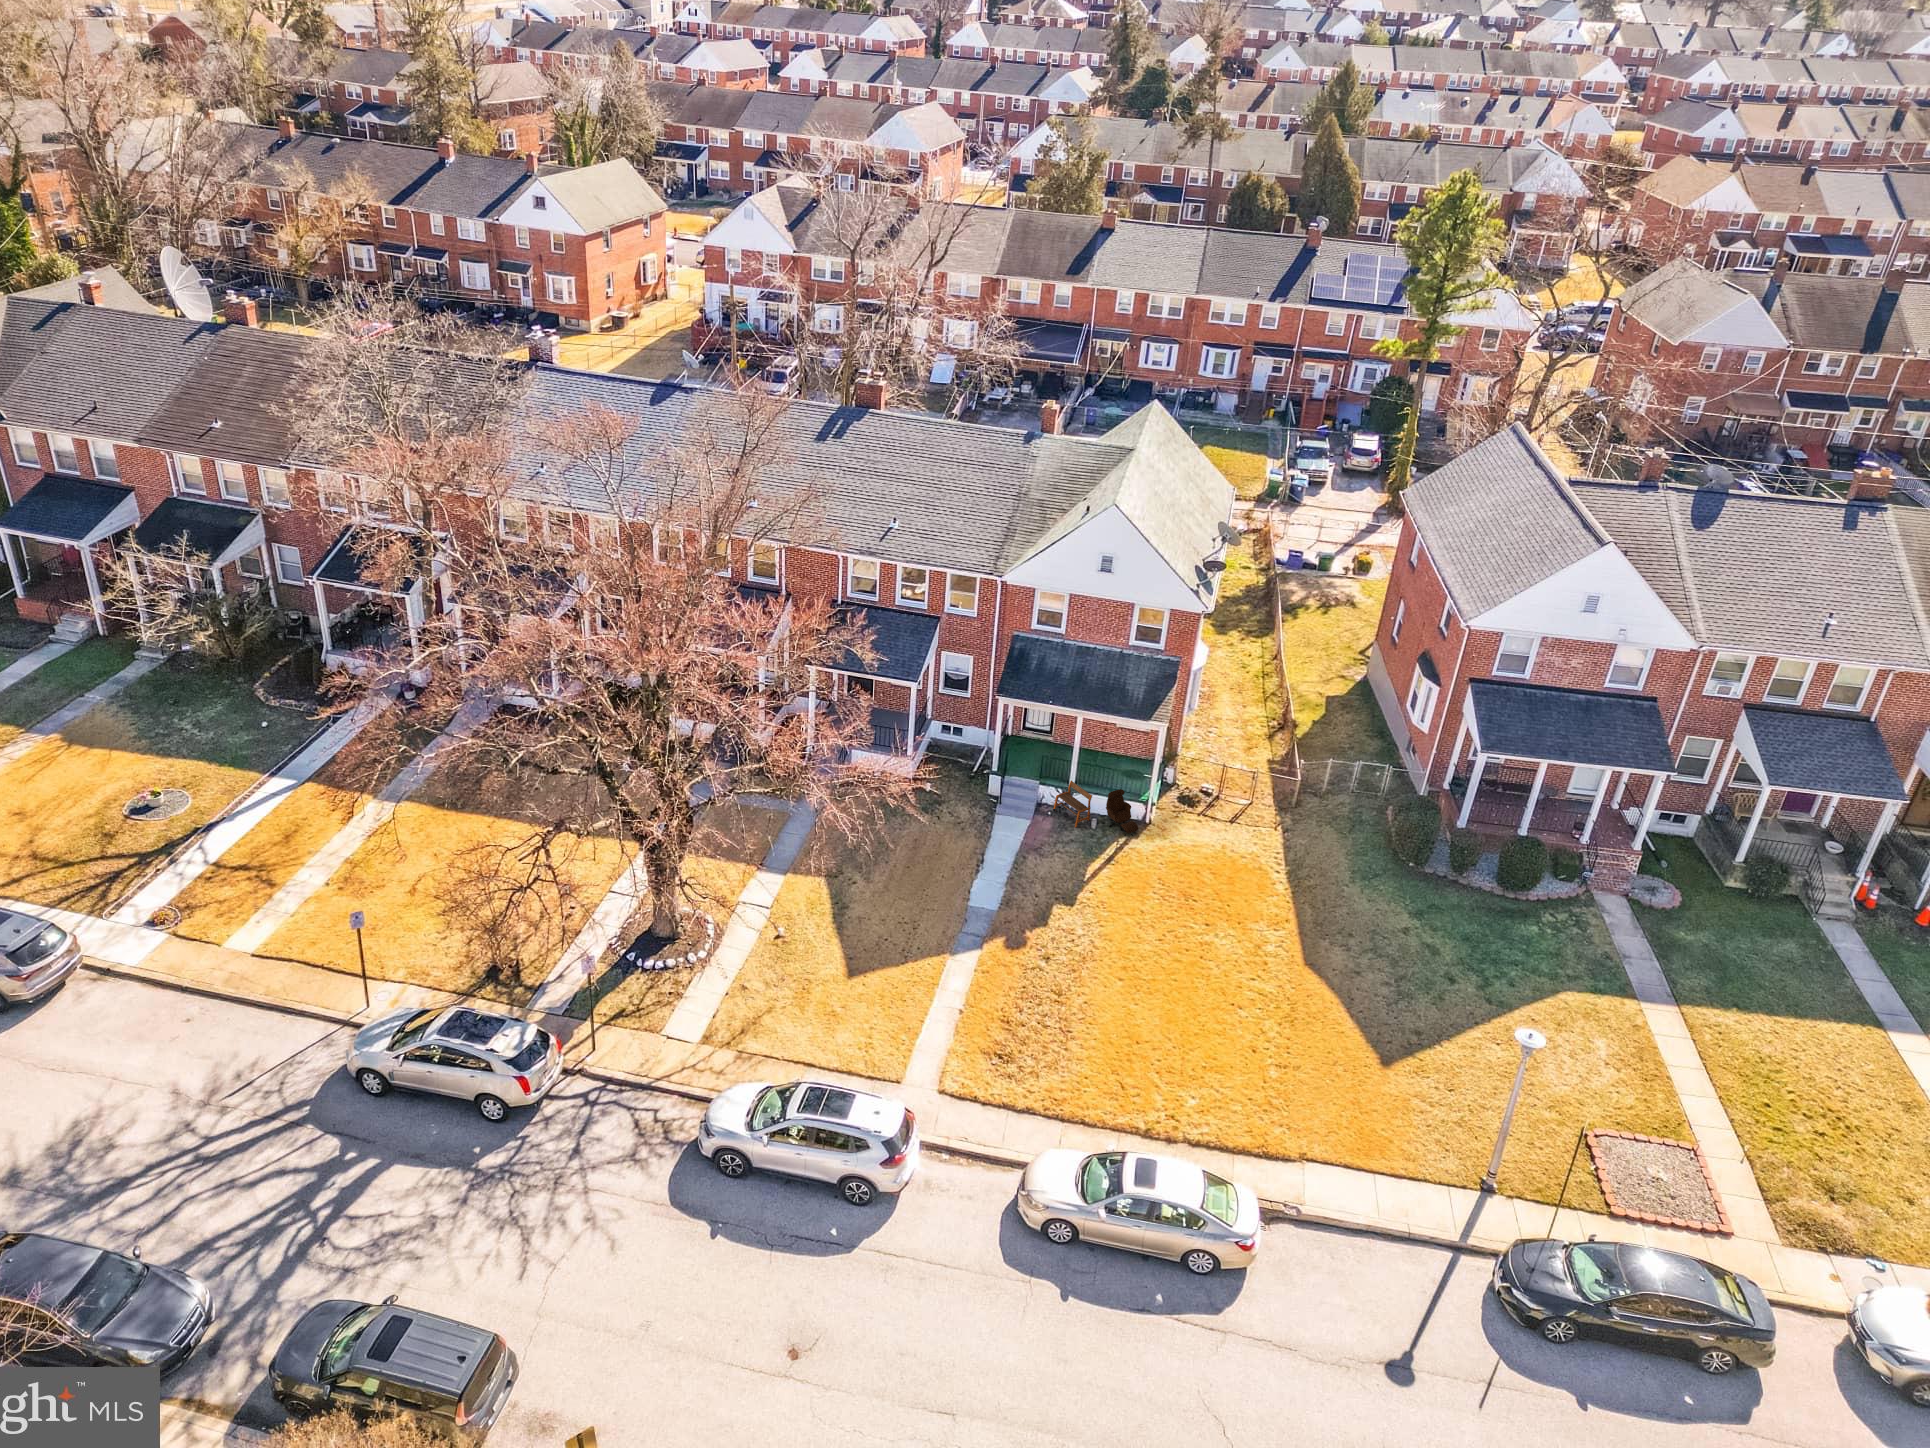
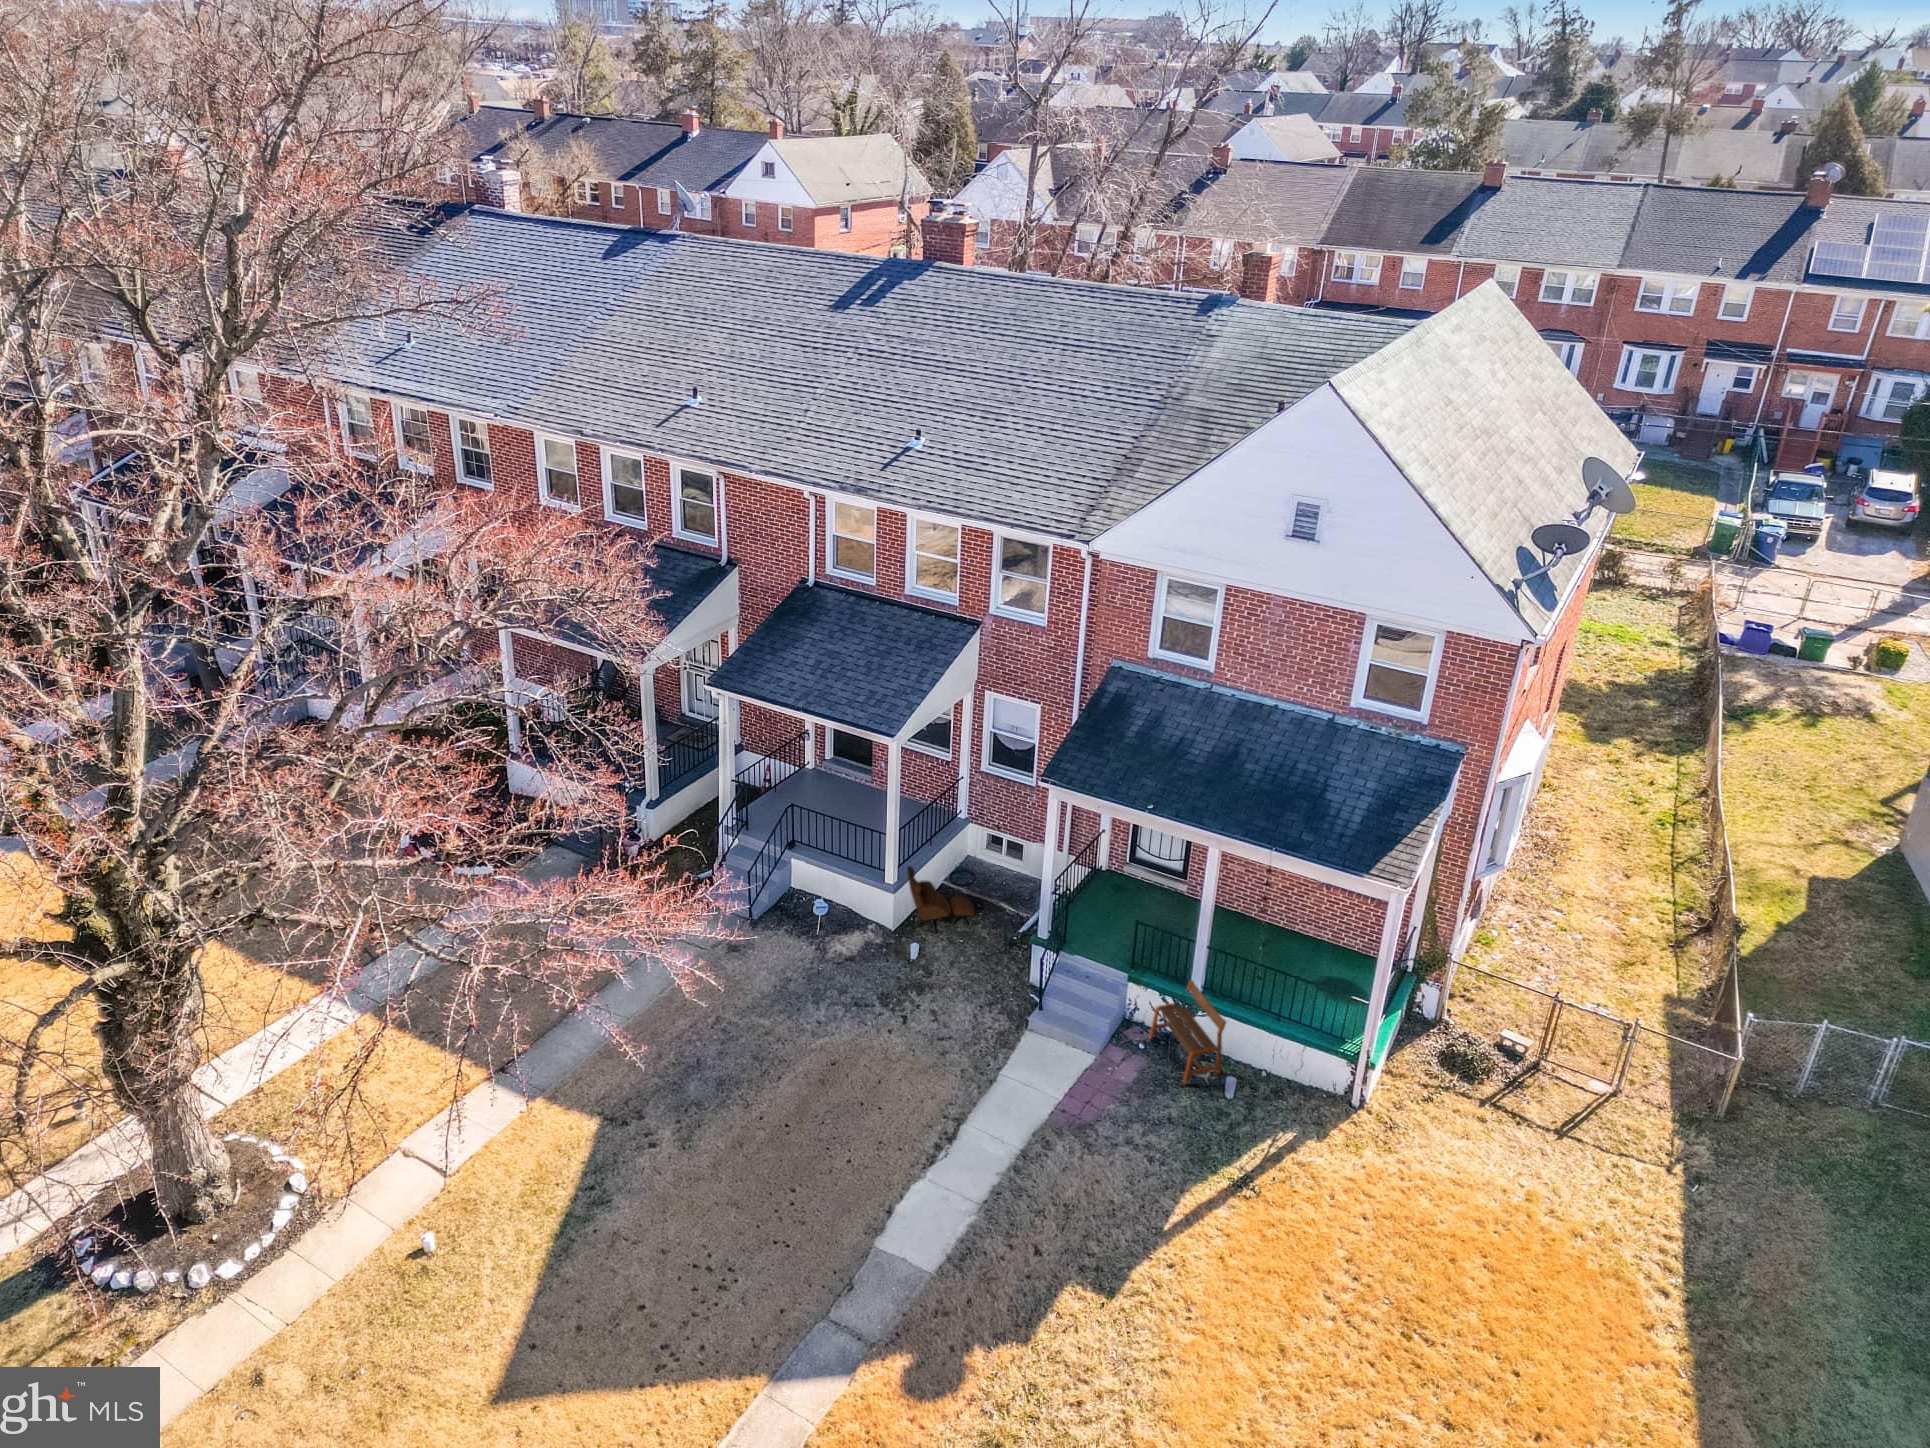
lounge chair: present [1106,789,1139,836] -> present [907,866,975,933]

